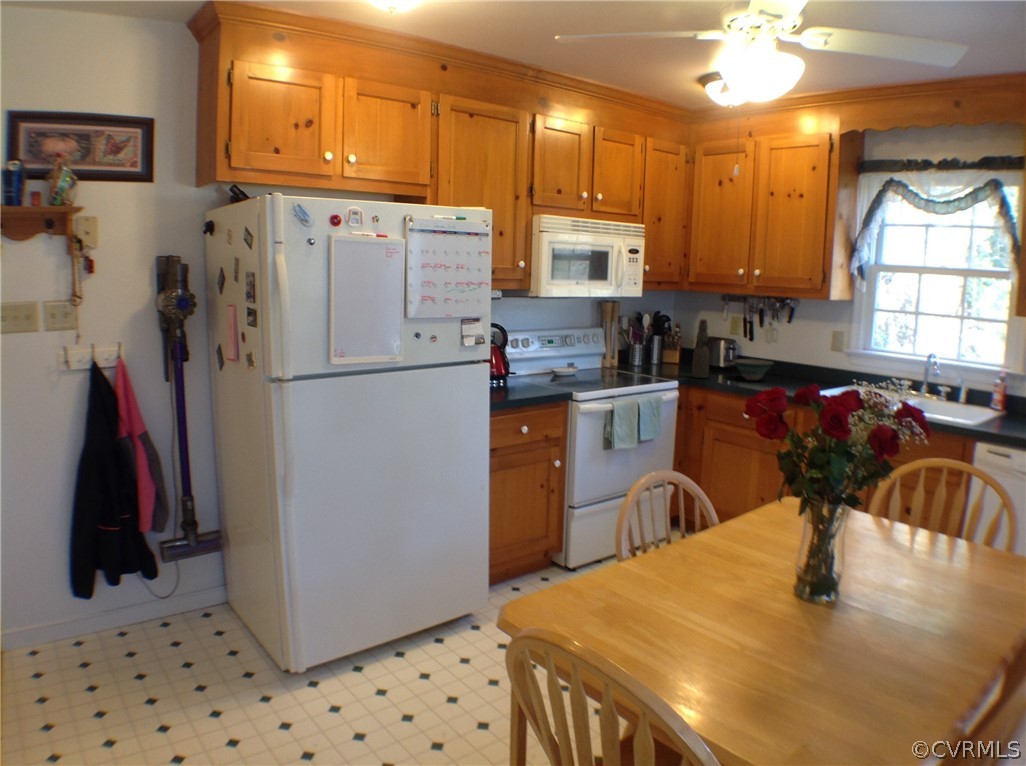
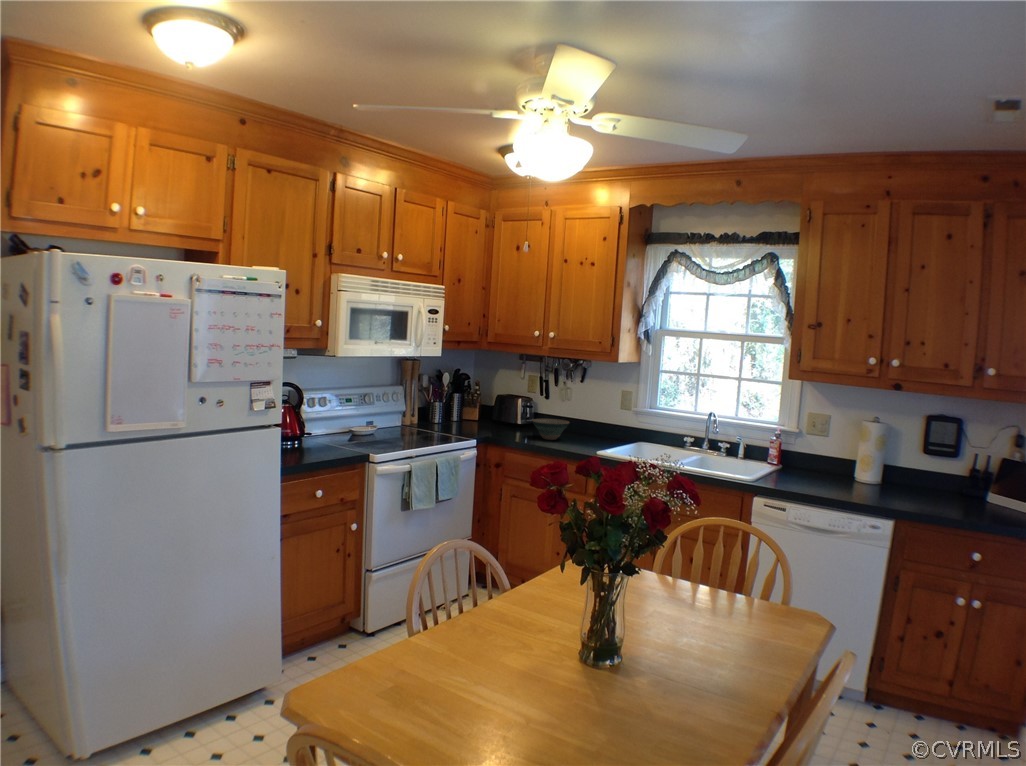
bottle: present [692,319,709,378] -> none [492,379,508,438]

